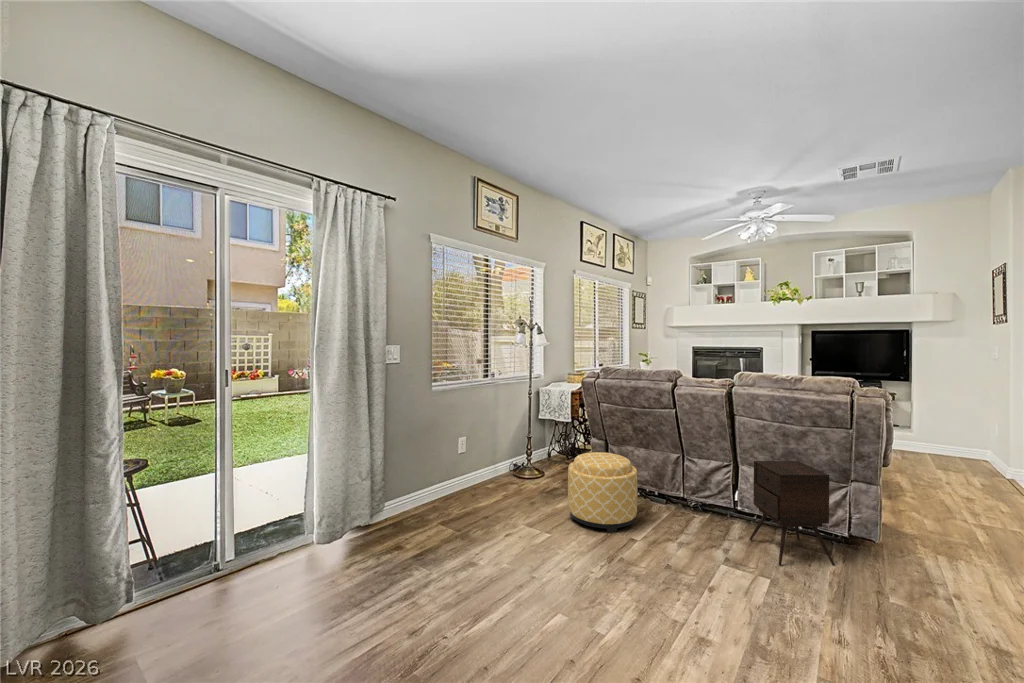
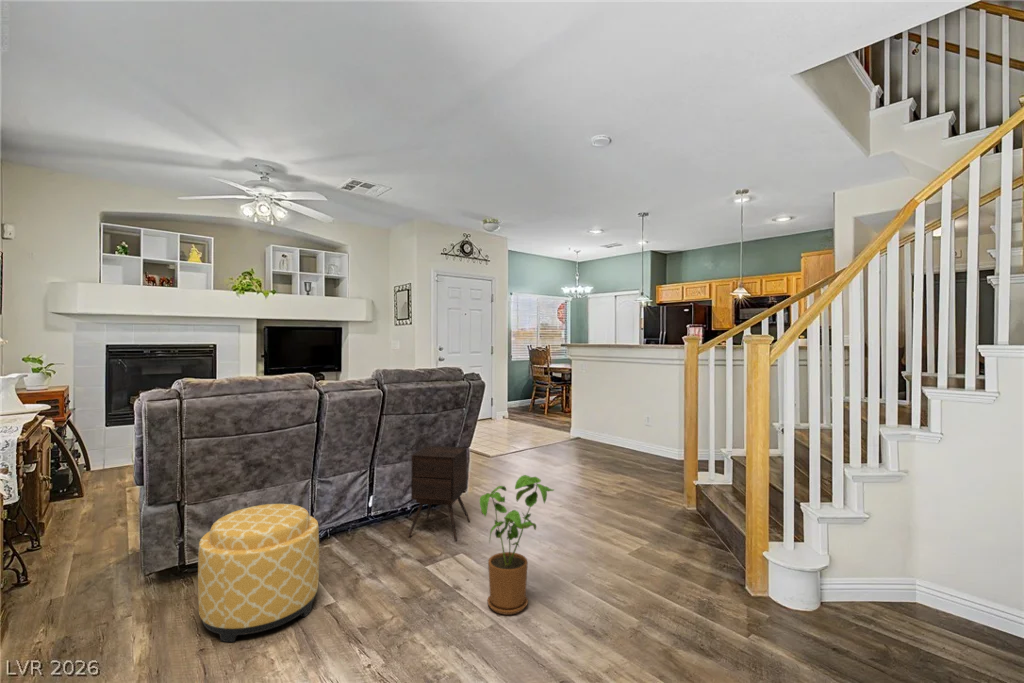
house plant: none [667,491,753,629] -> present [480,475,553,615]

